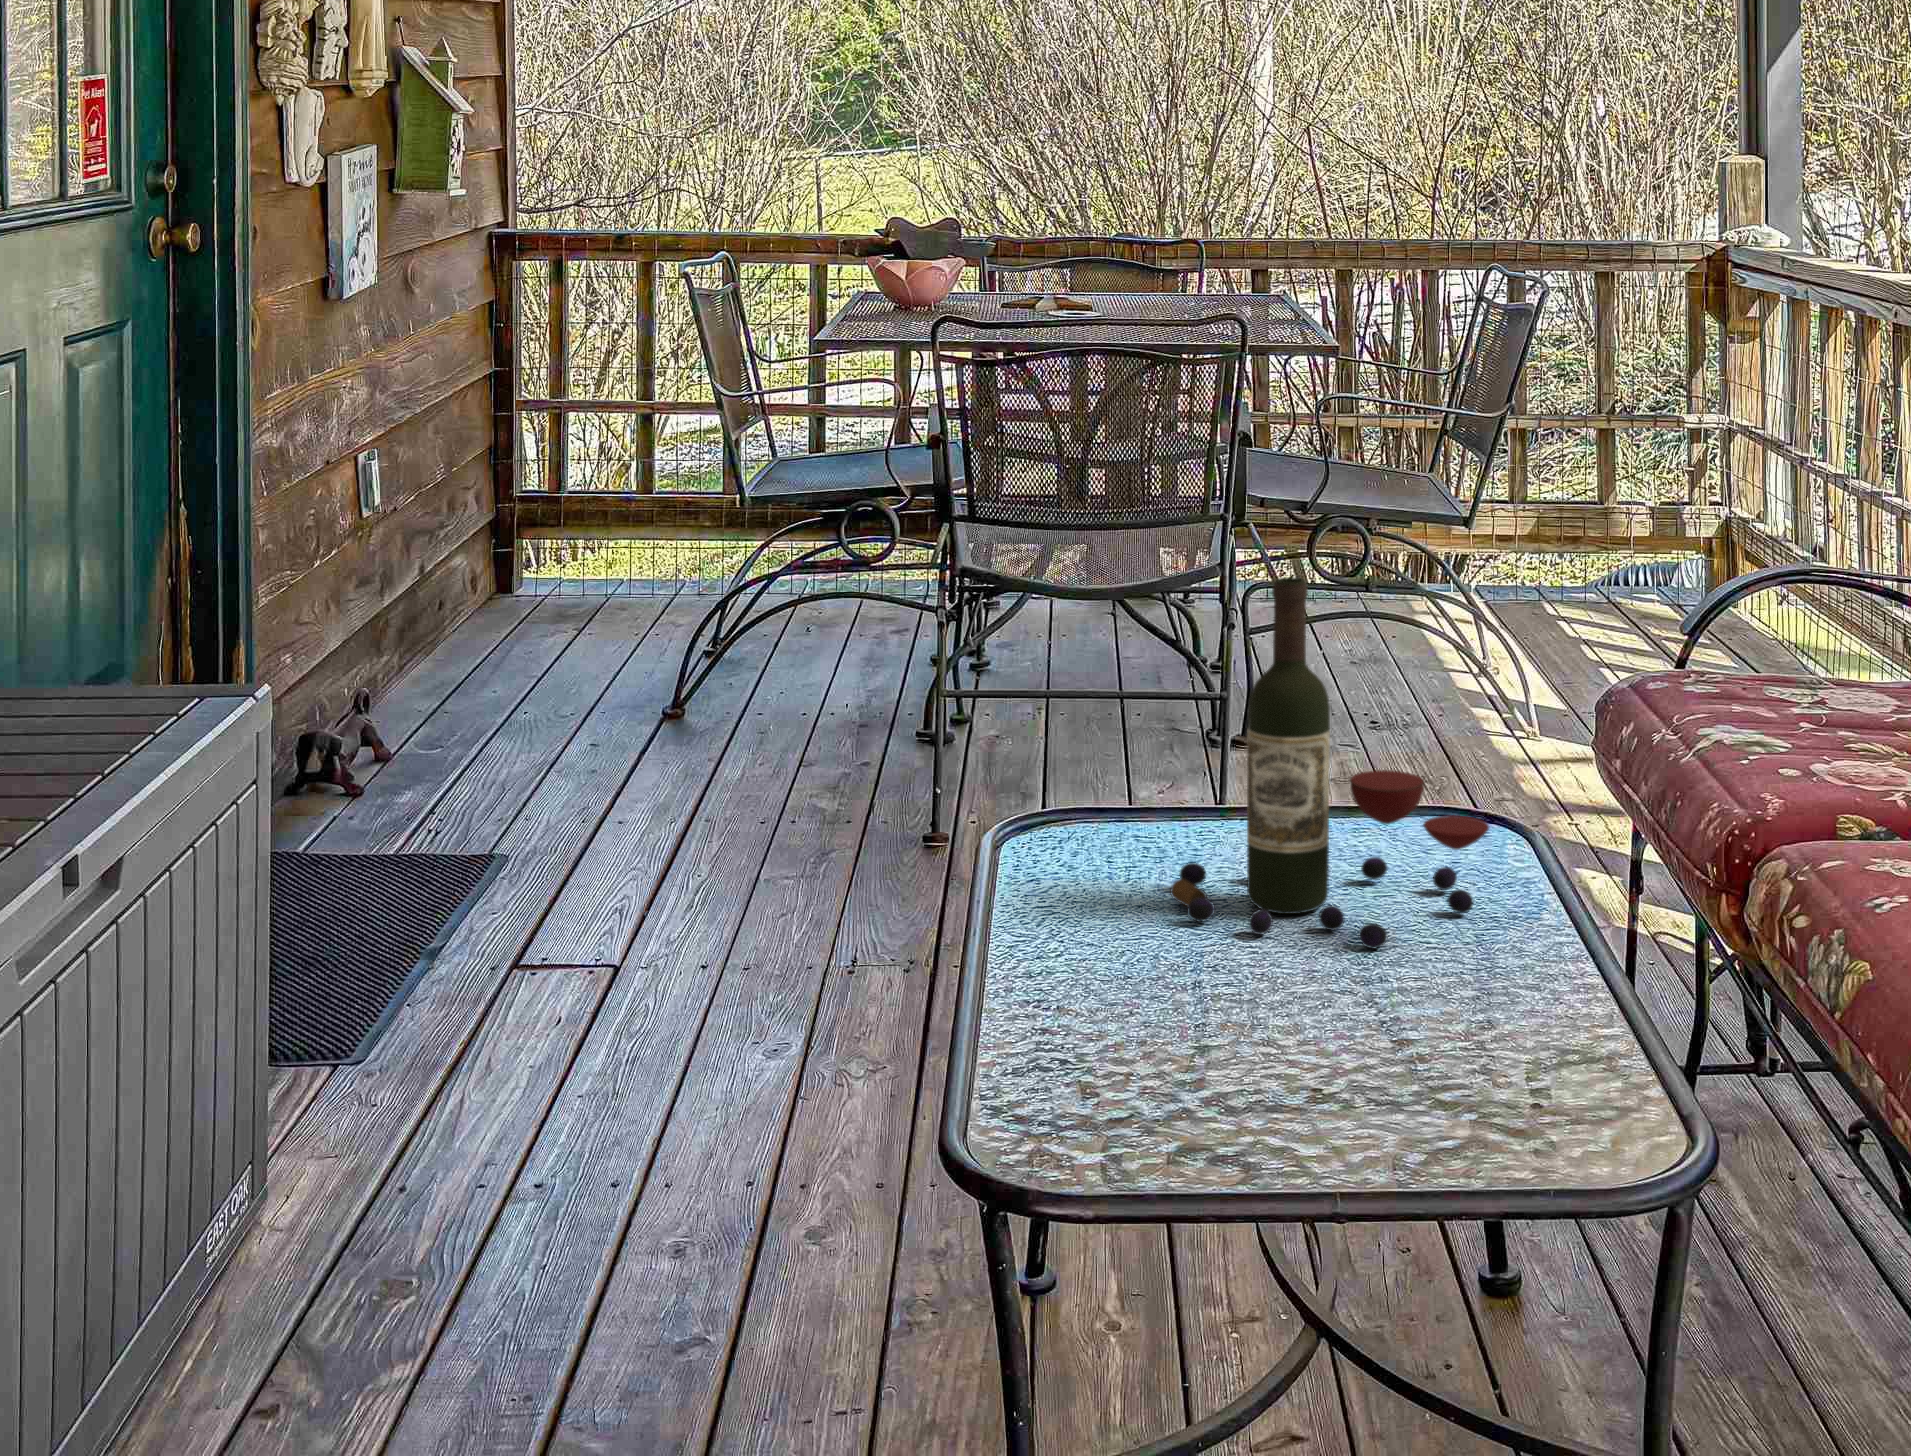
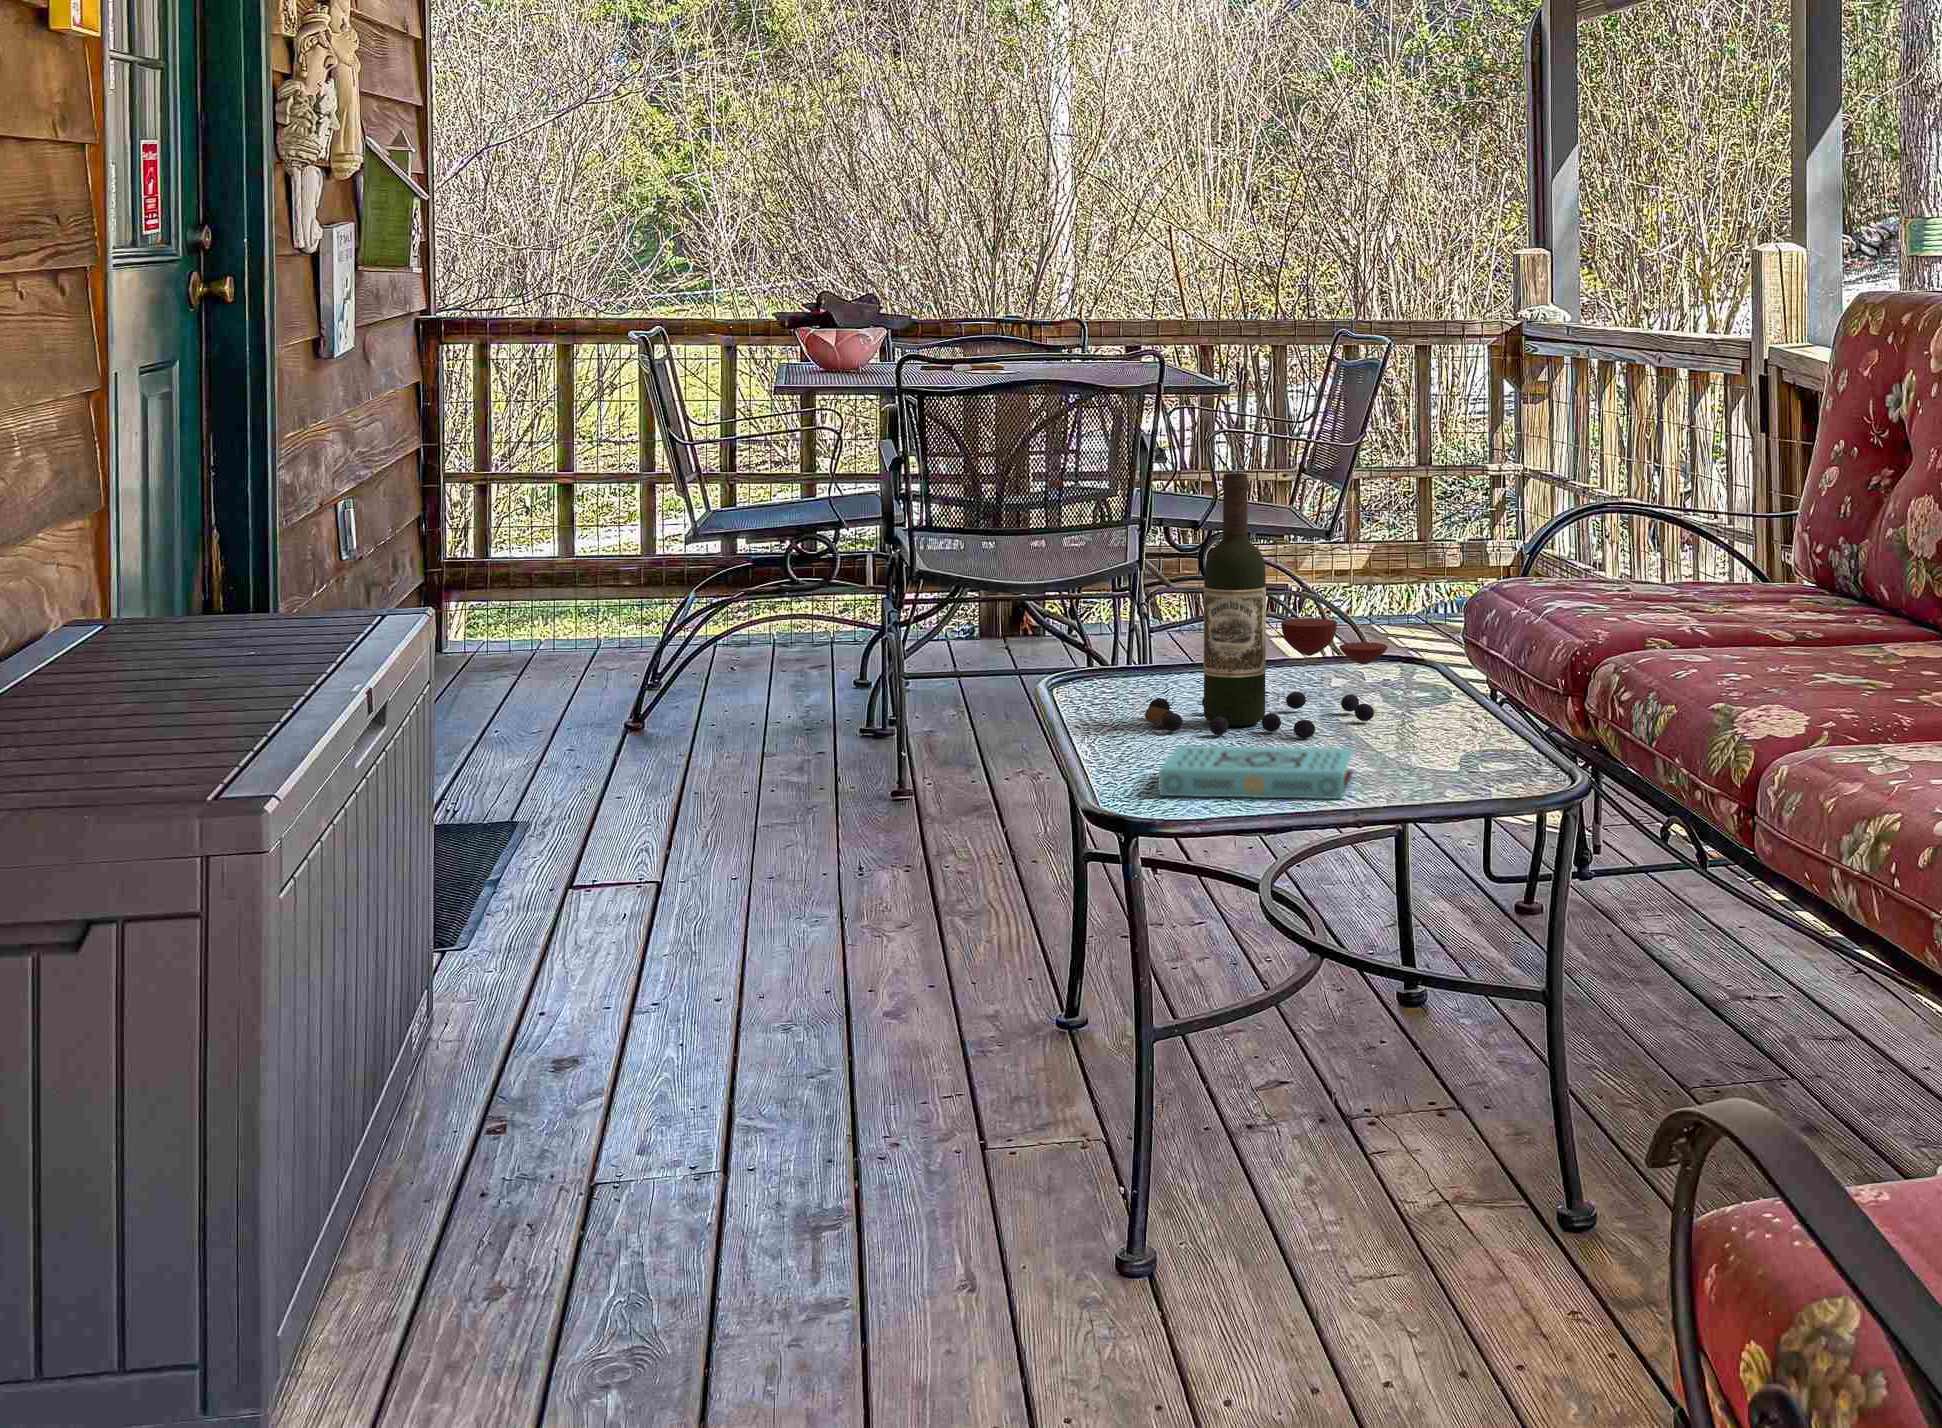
book: none [1144,987,1424,1107] -> present [1158,746,1354,799]

